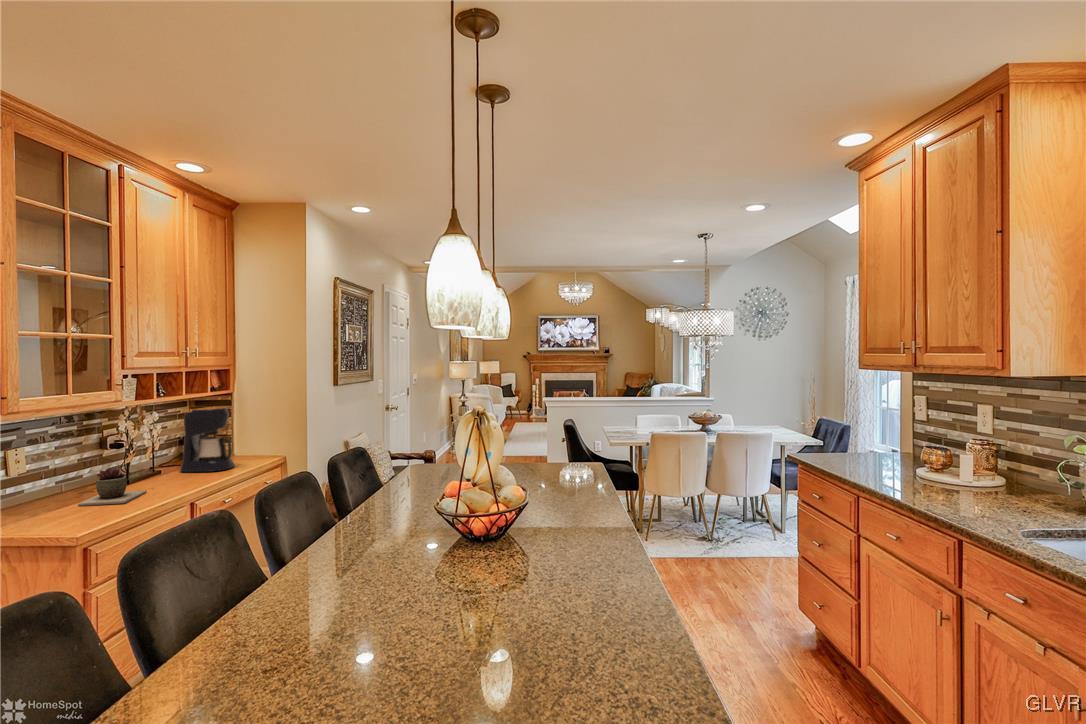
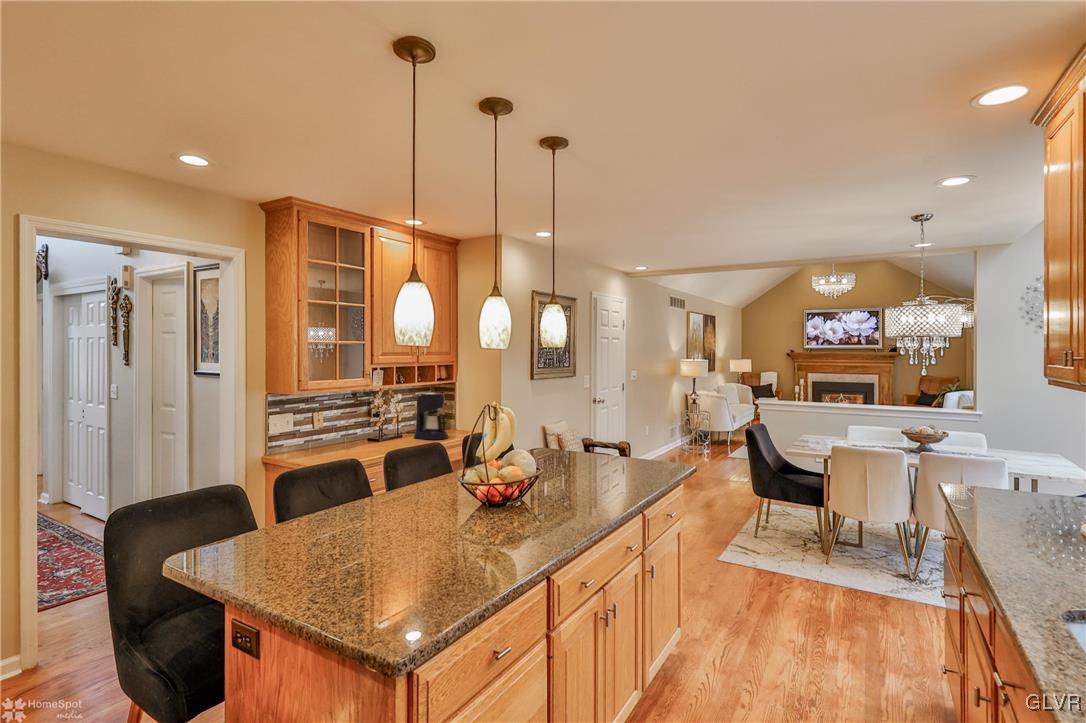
succulent plant: present [78,468,147,506] -> none [342,430,383,454]

